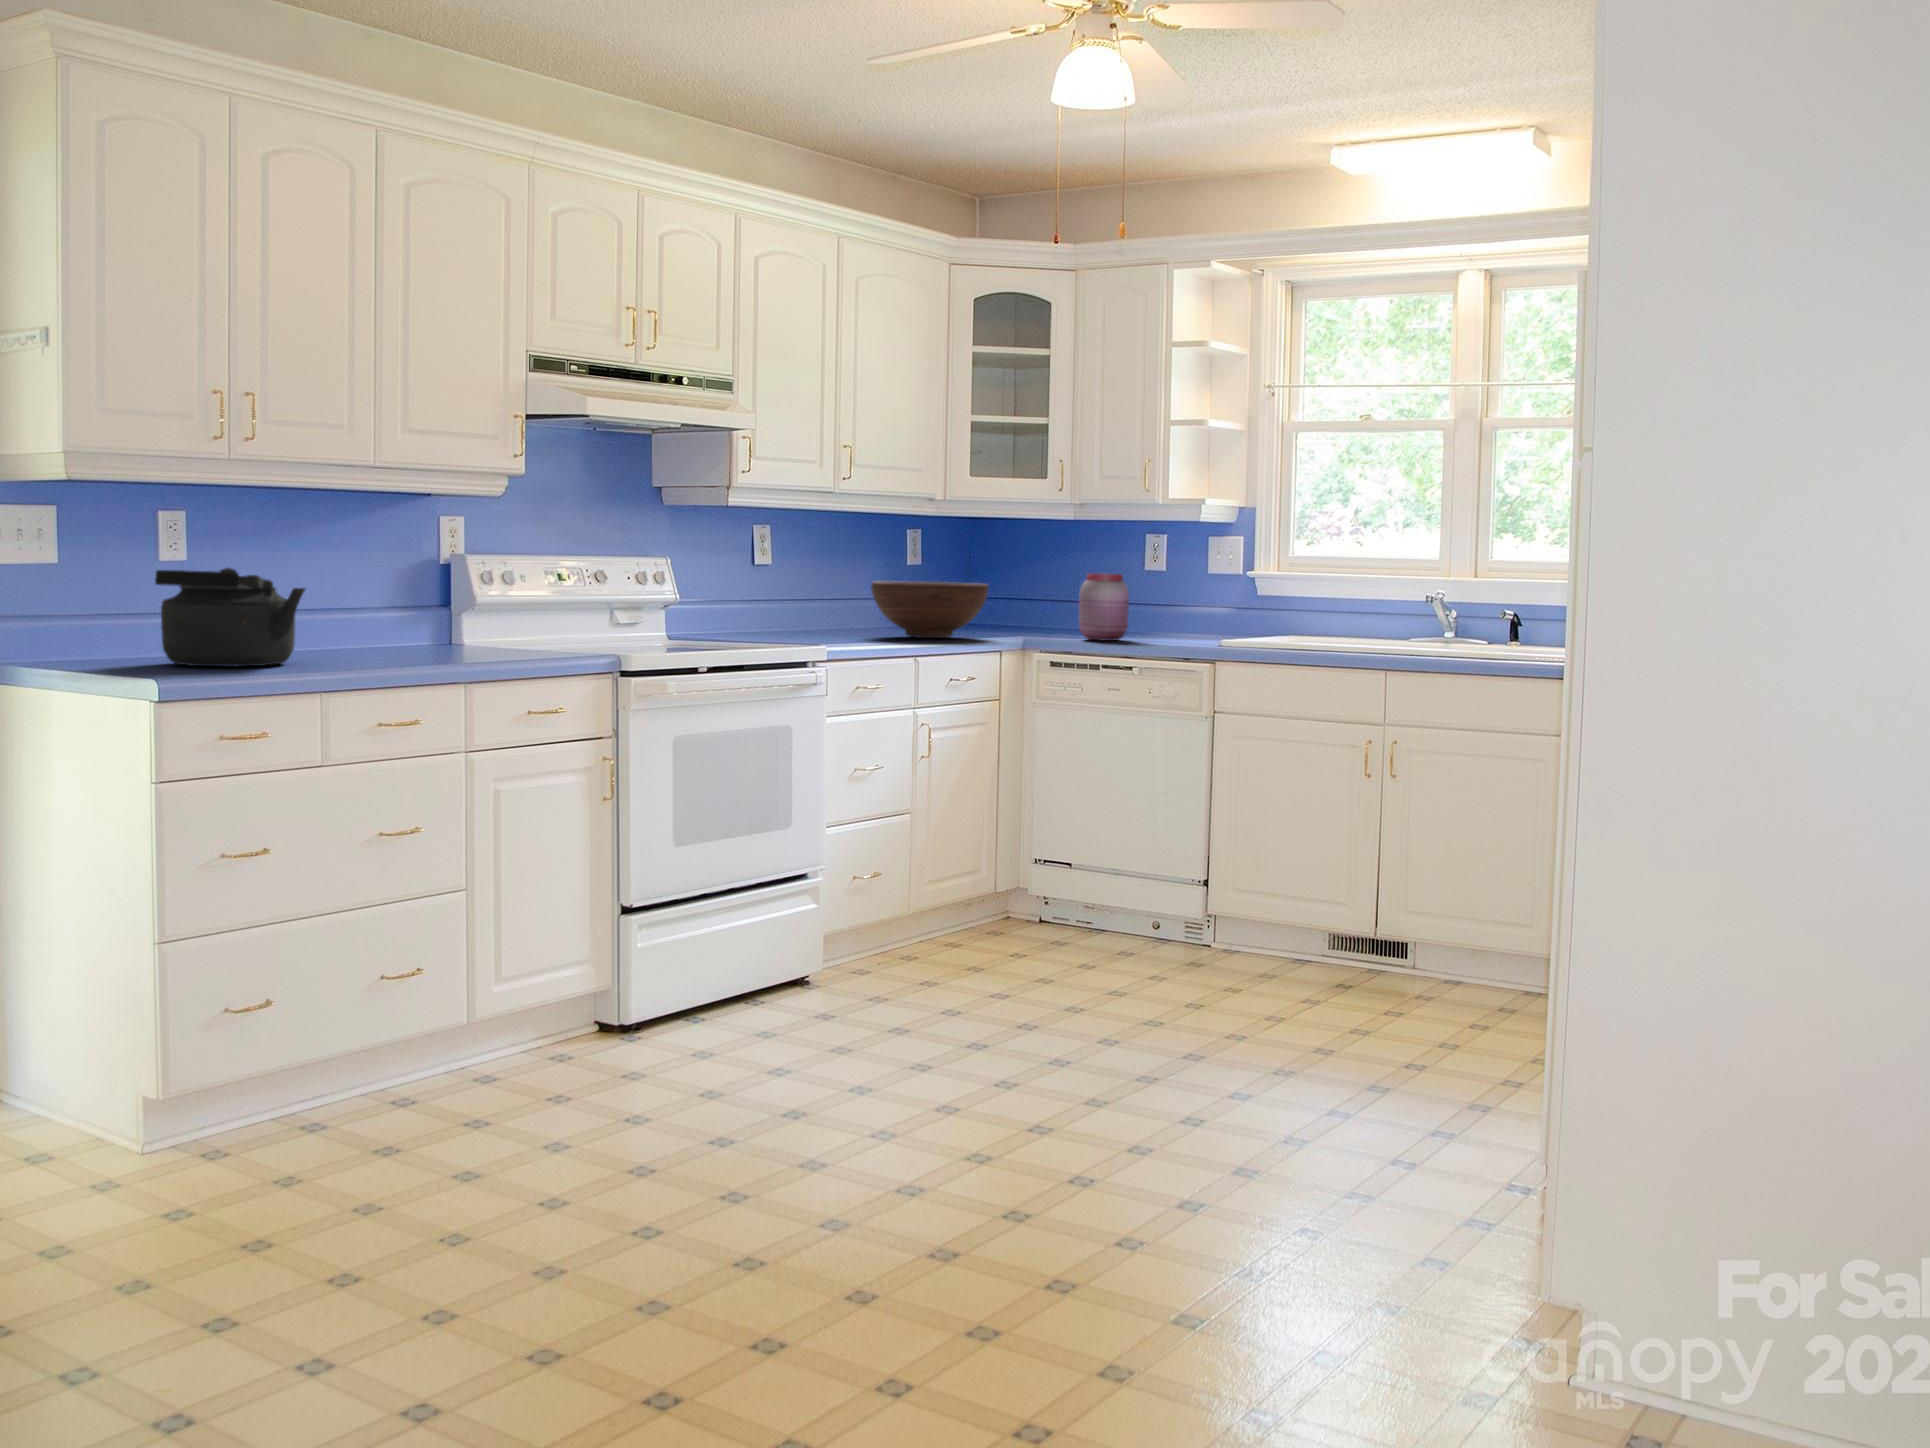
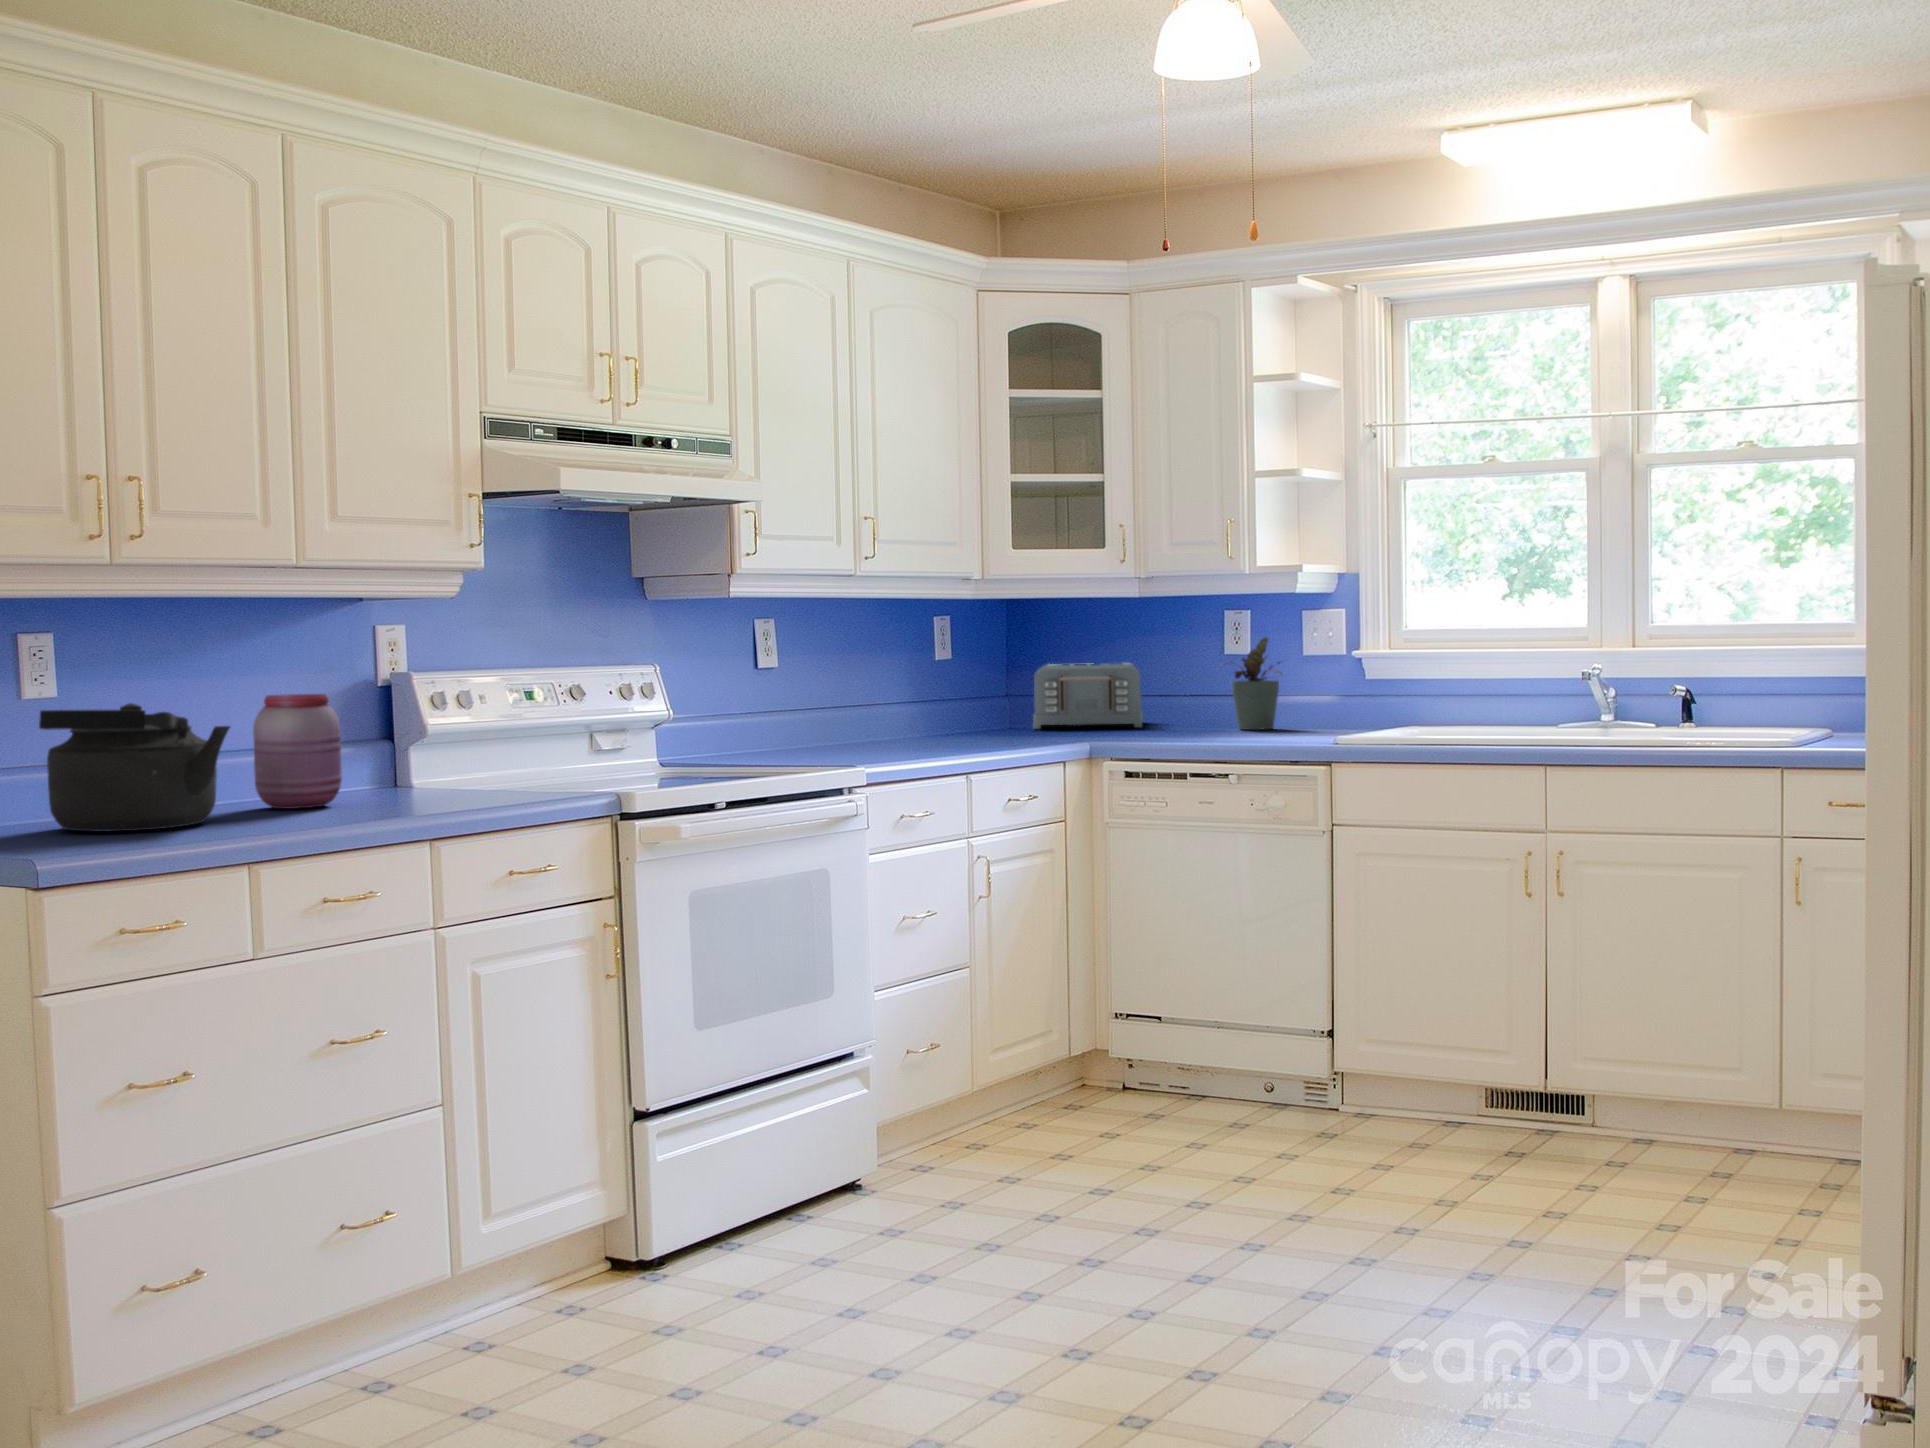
potted plant: none [1140,558,1197,634] -> present [1227,637,1281,730]
jar: present [1079,573,1129,641] -> present [253,694,342,809]
toaster: none [989,574,1084,628] -> present [1033,663,1143,729]
fruit bowl: present [871,581,989,638] -> none [903,679,1047,748]

